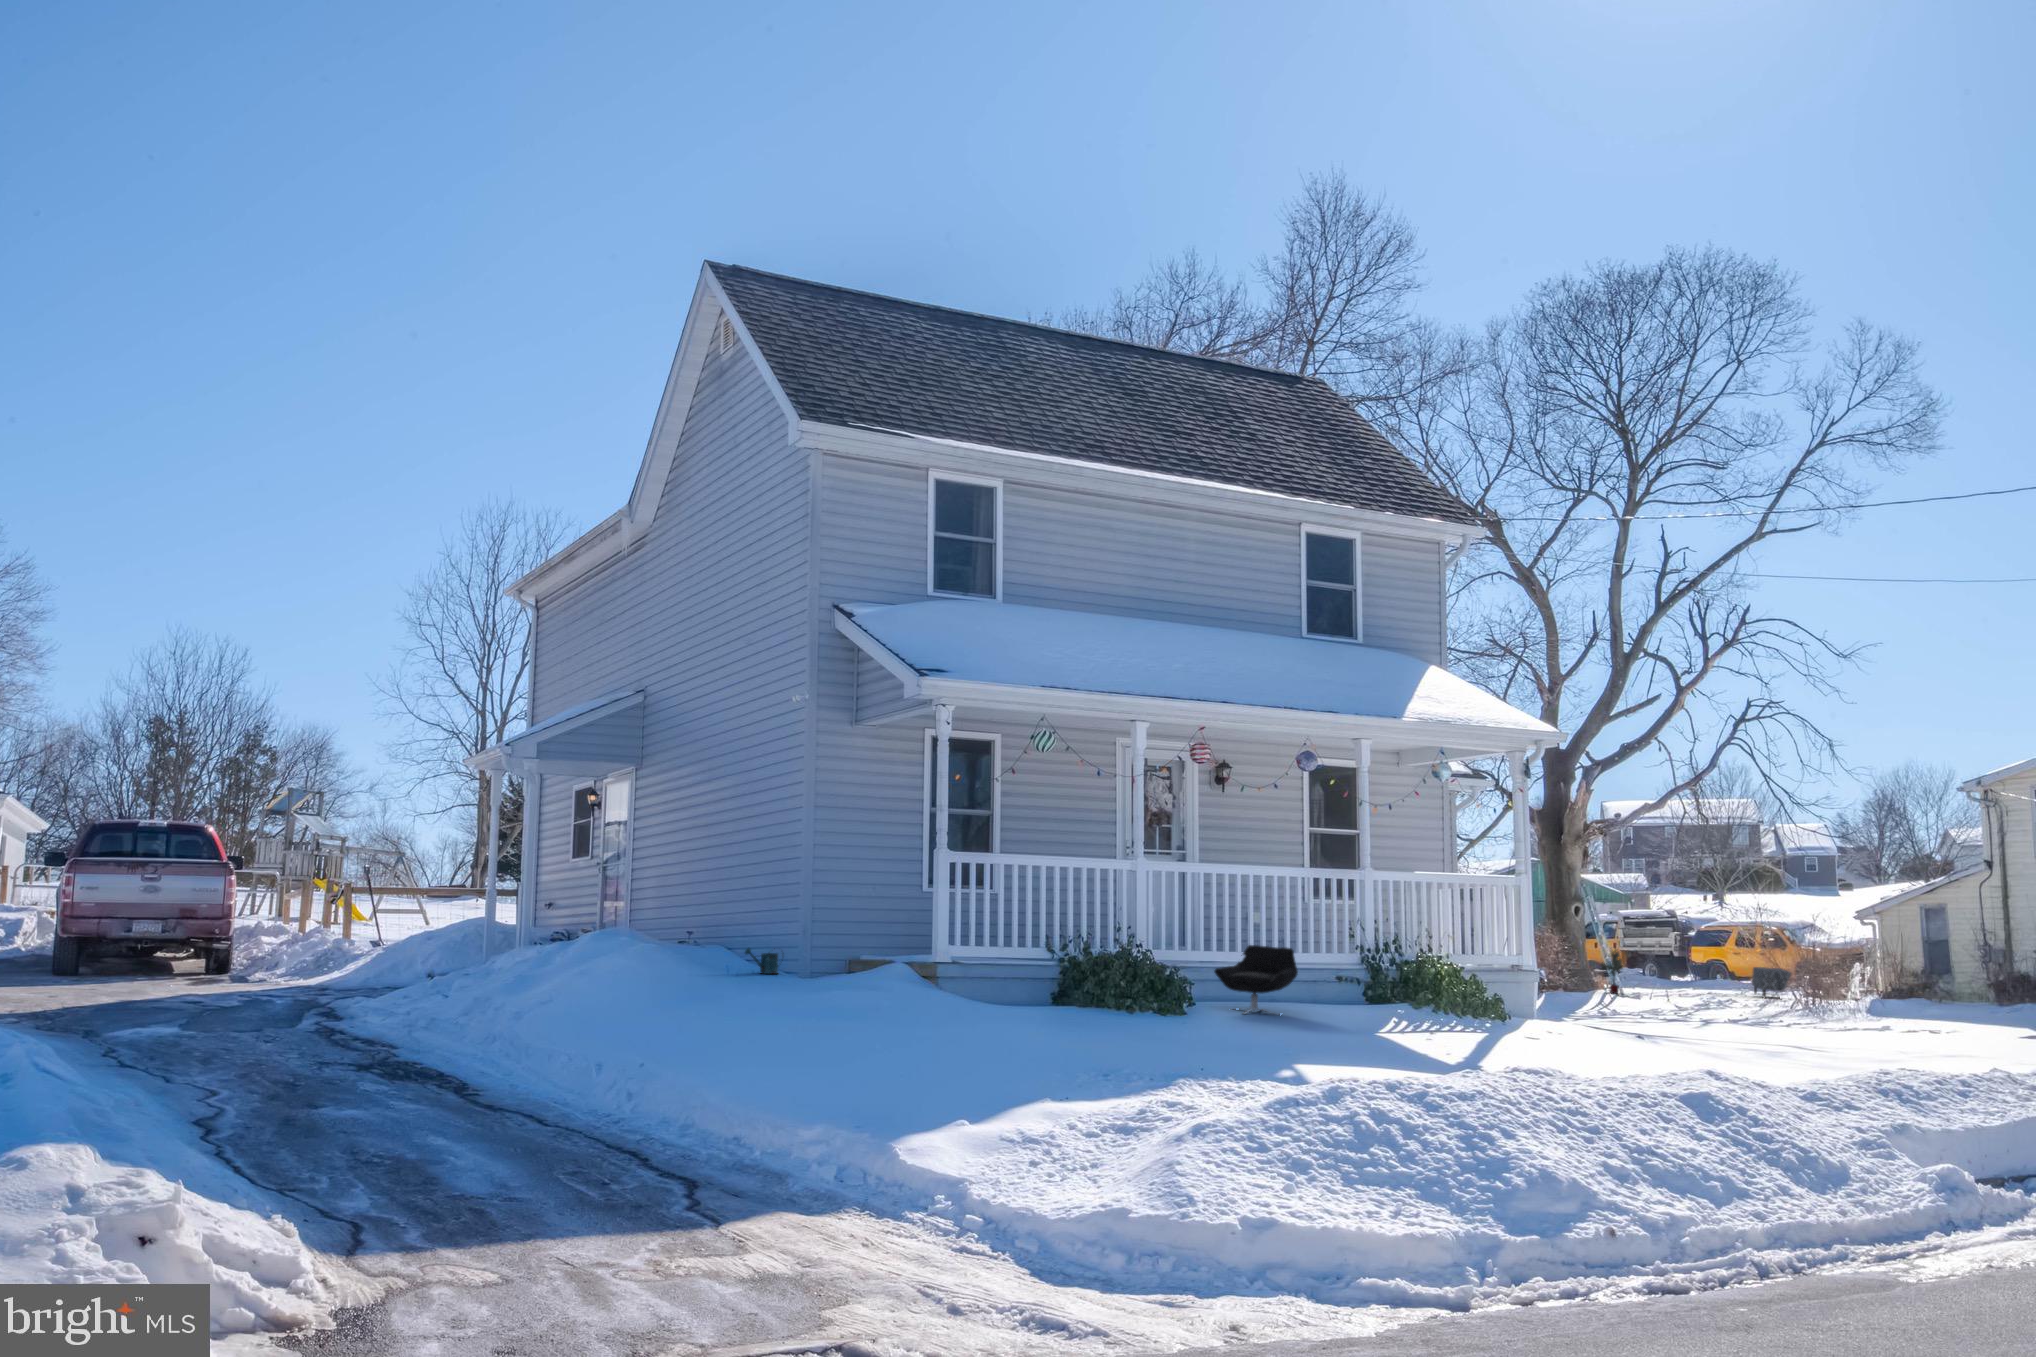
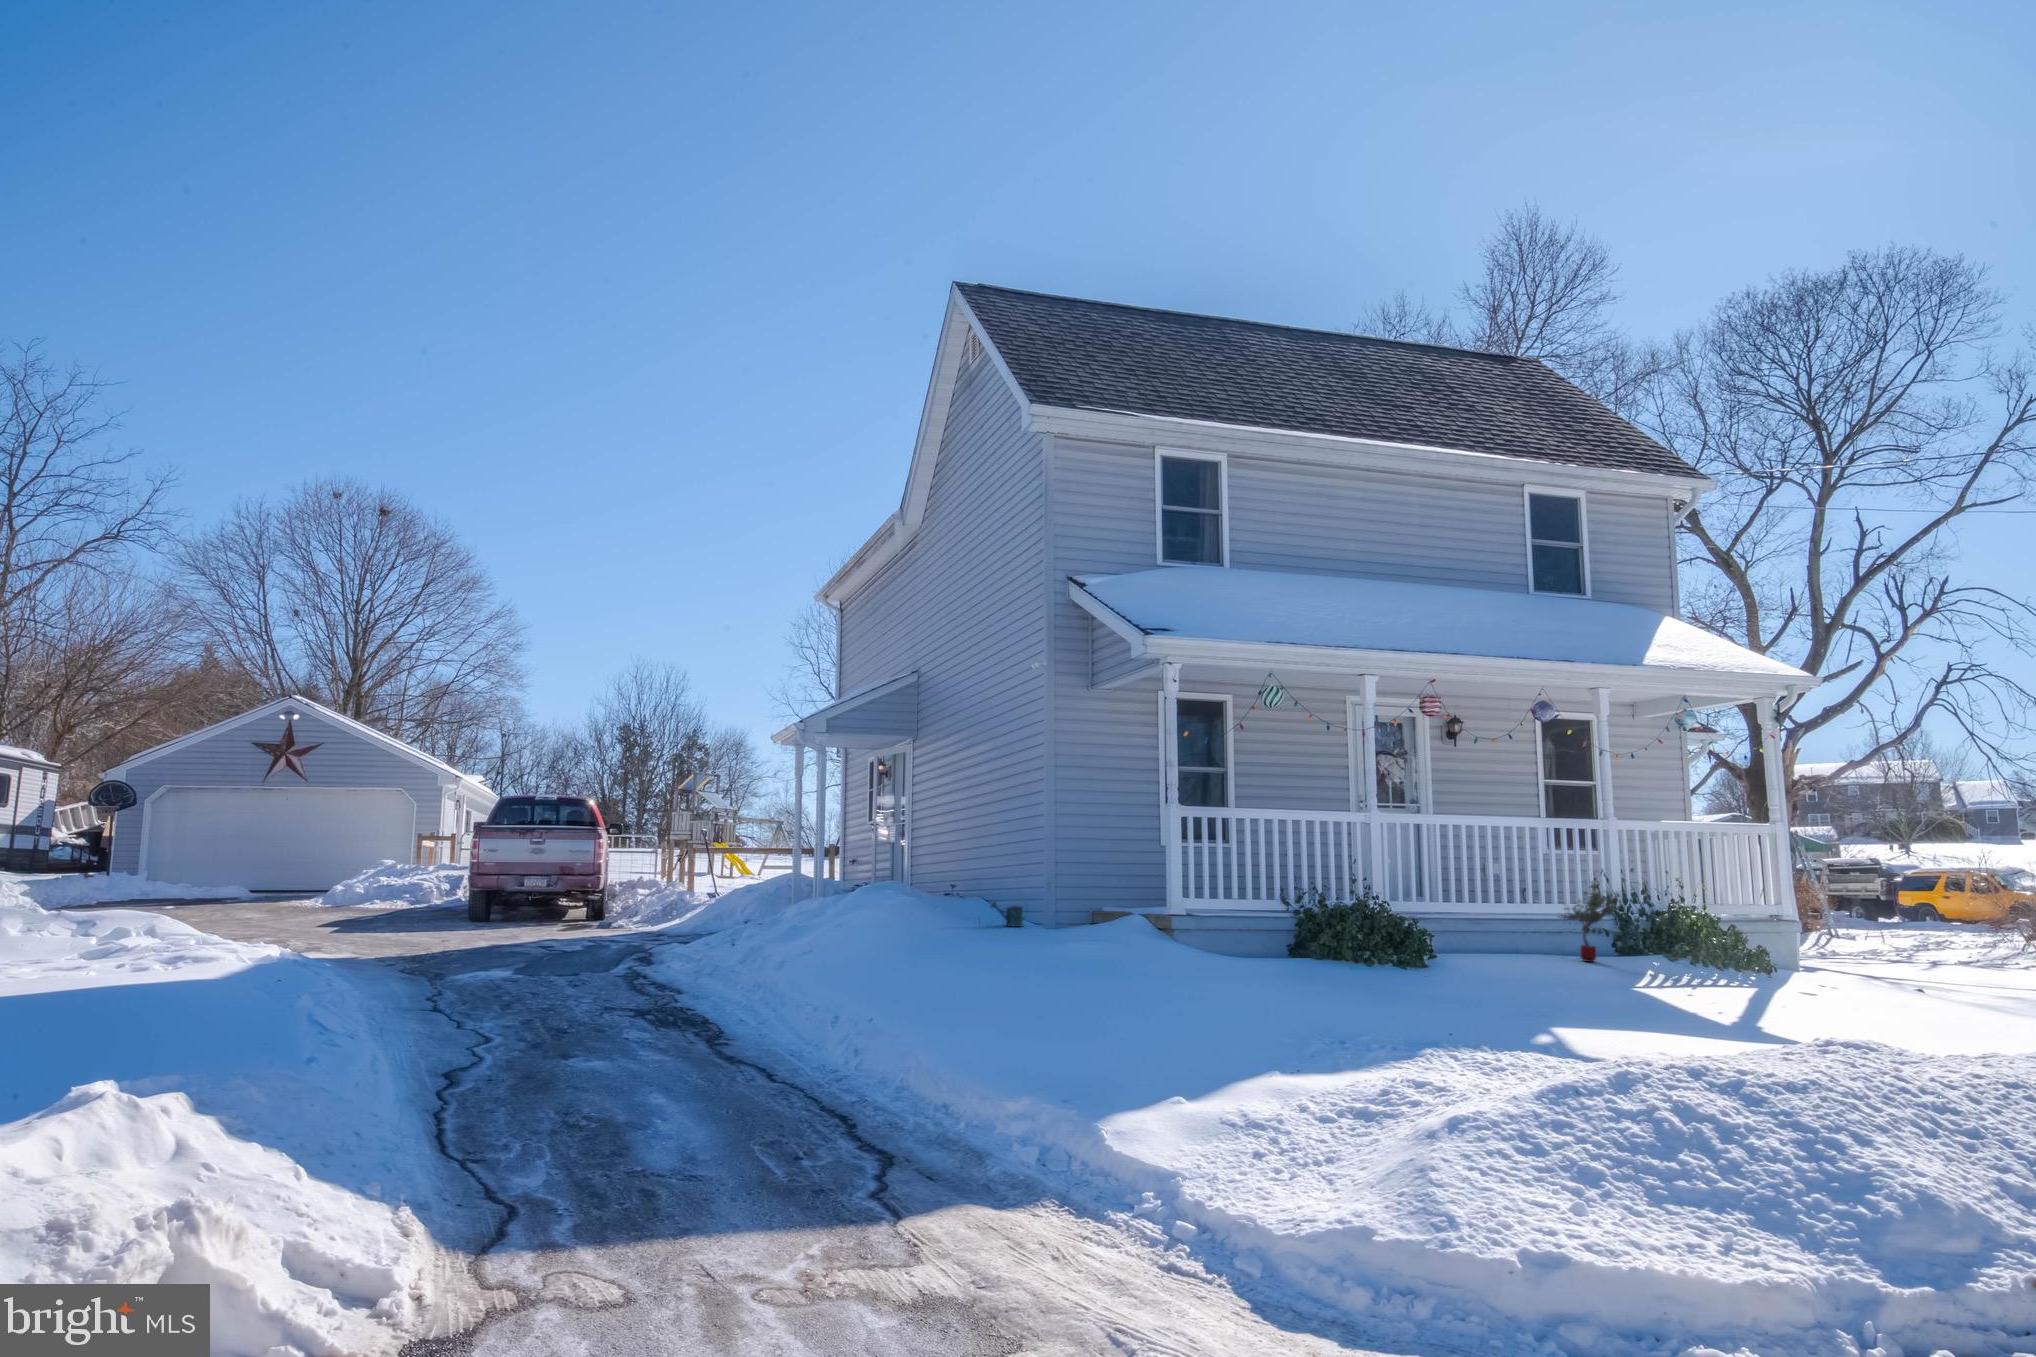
lounge chair: present [1214,945,1298,1013] -> none [1454,896,1542,967]
potted tree: present [1601,949,1623,994] -> present [1557,882,1620,962]
bench: present [1752,967,1791,998] -> none [1979,913,2023,946]

